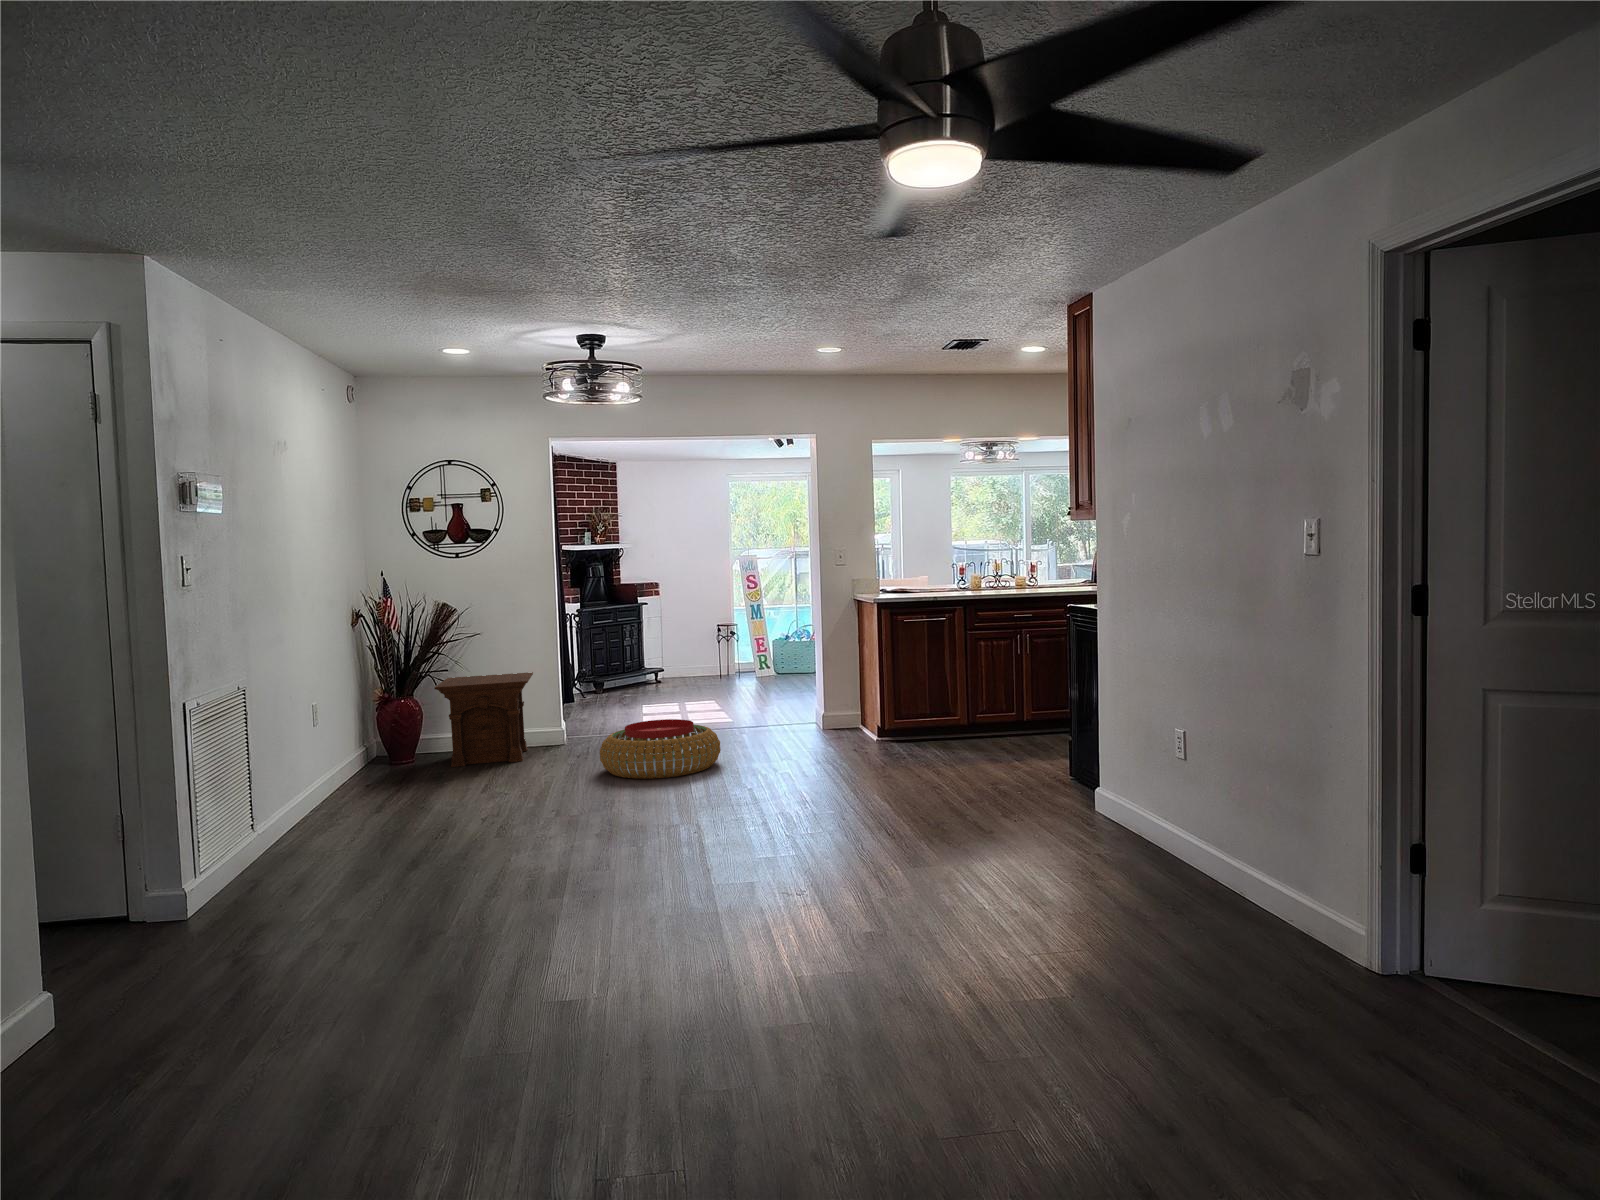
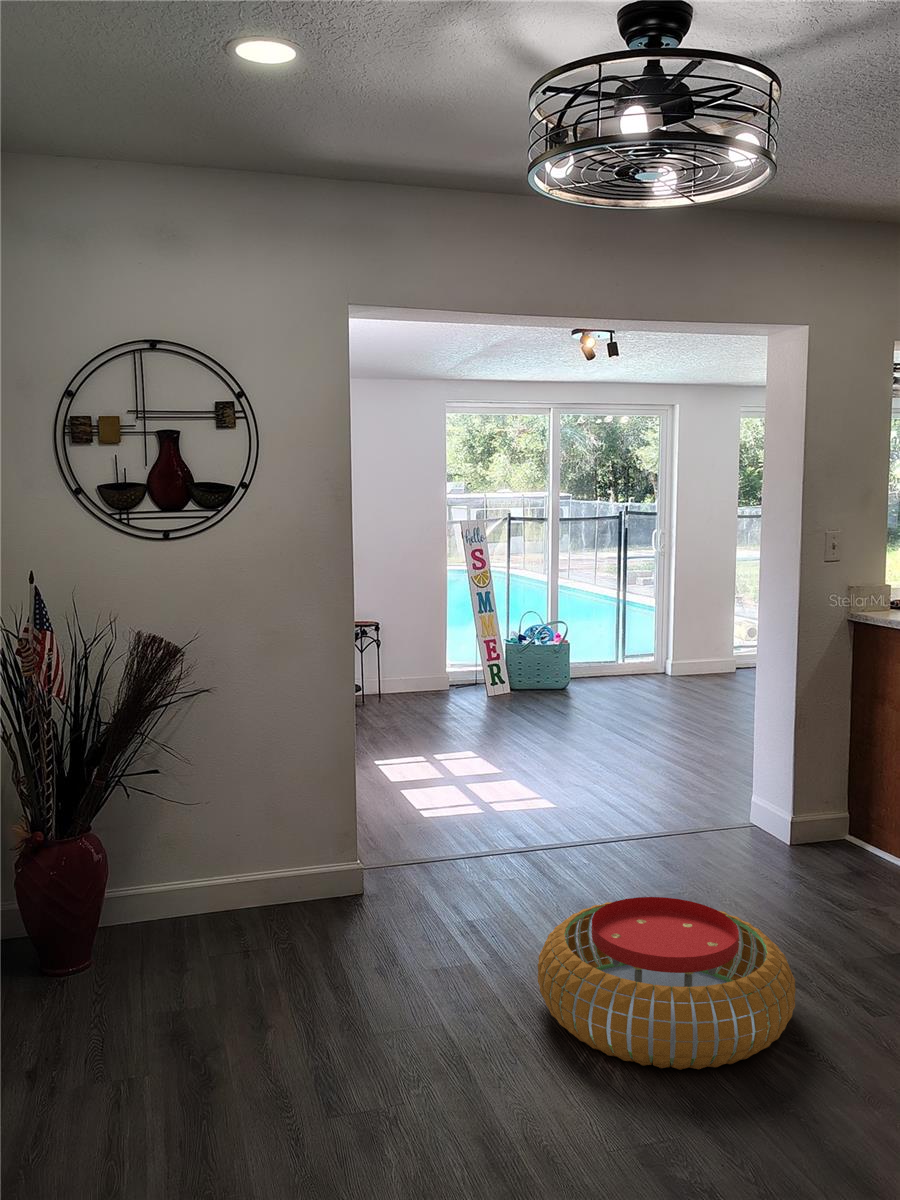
side table: present [434,672,533,767] -> none [144,764,343,988]

